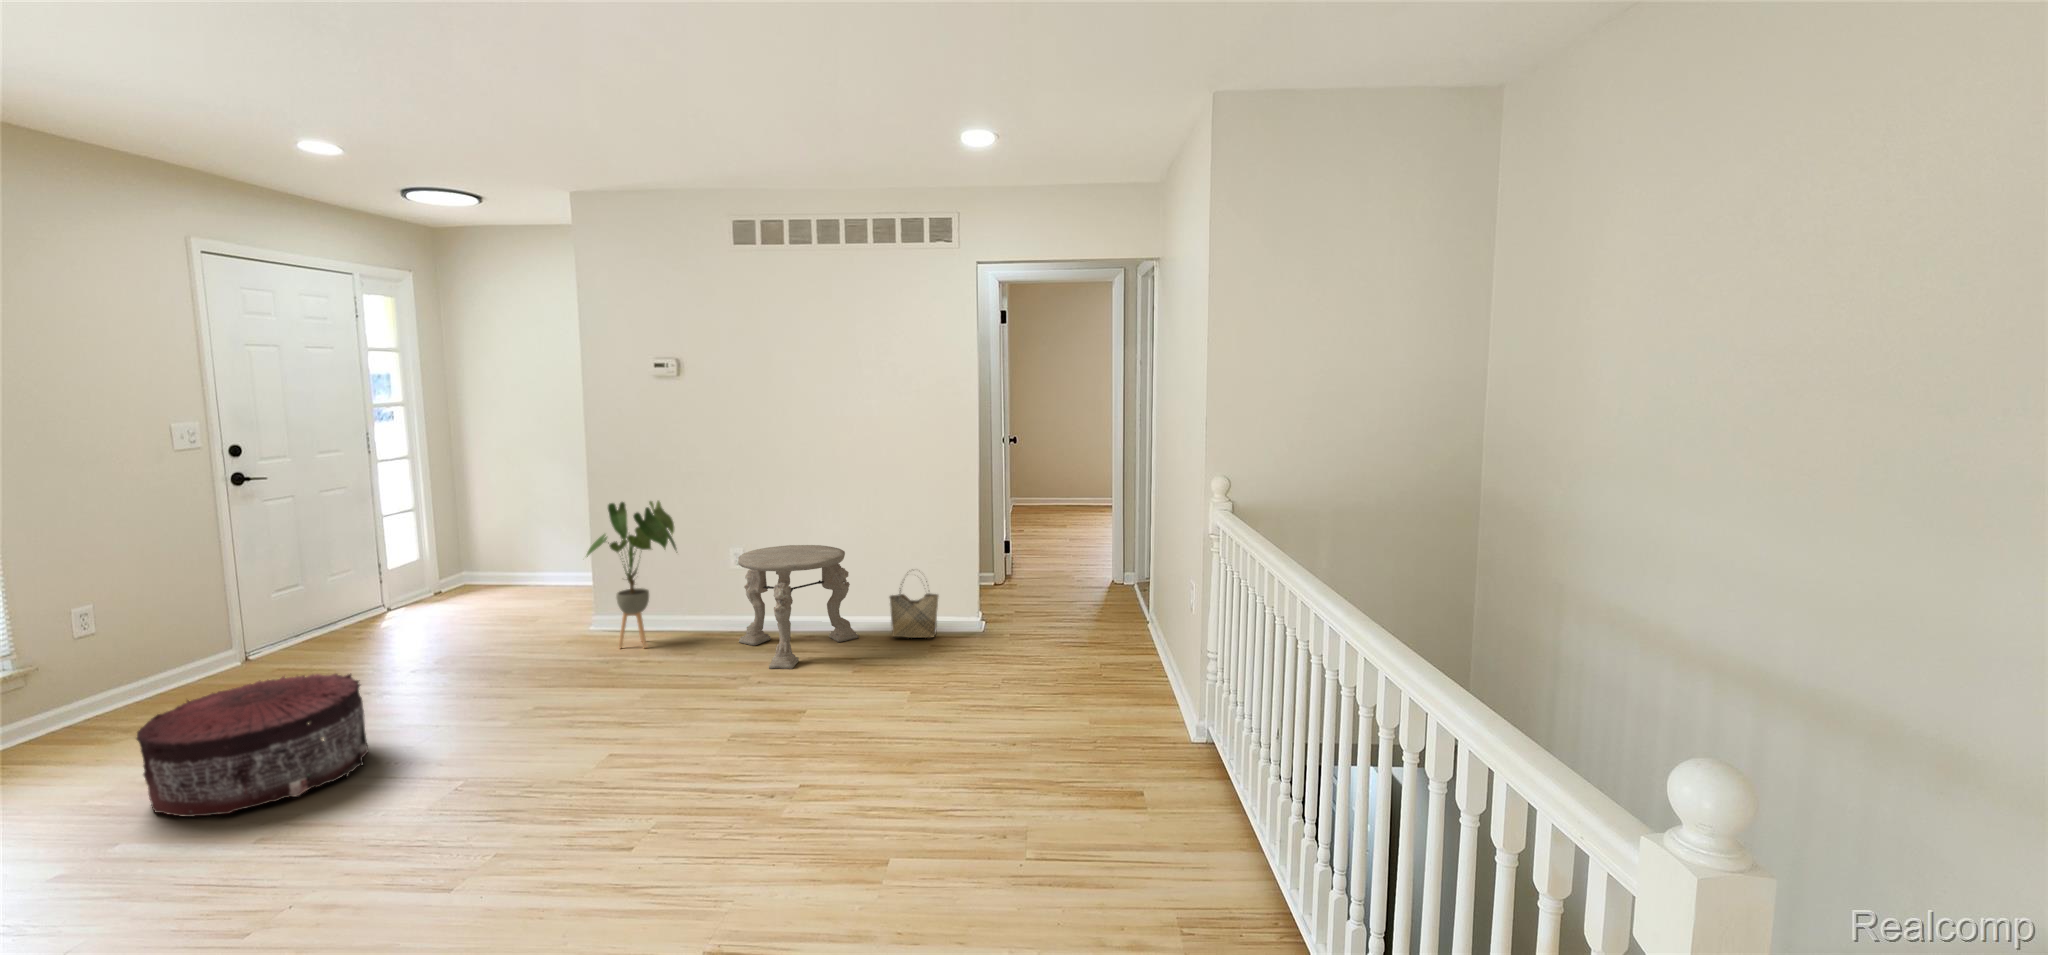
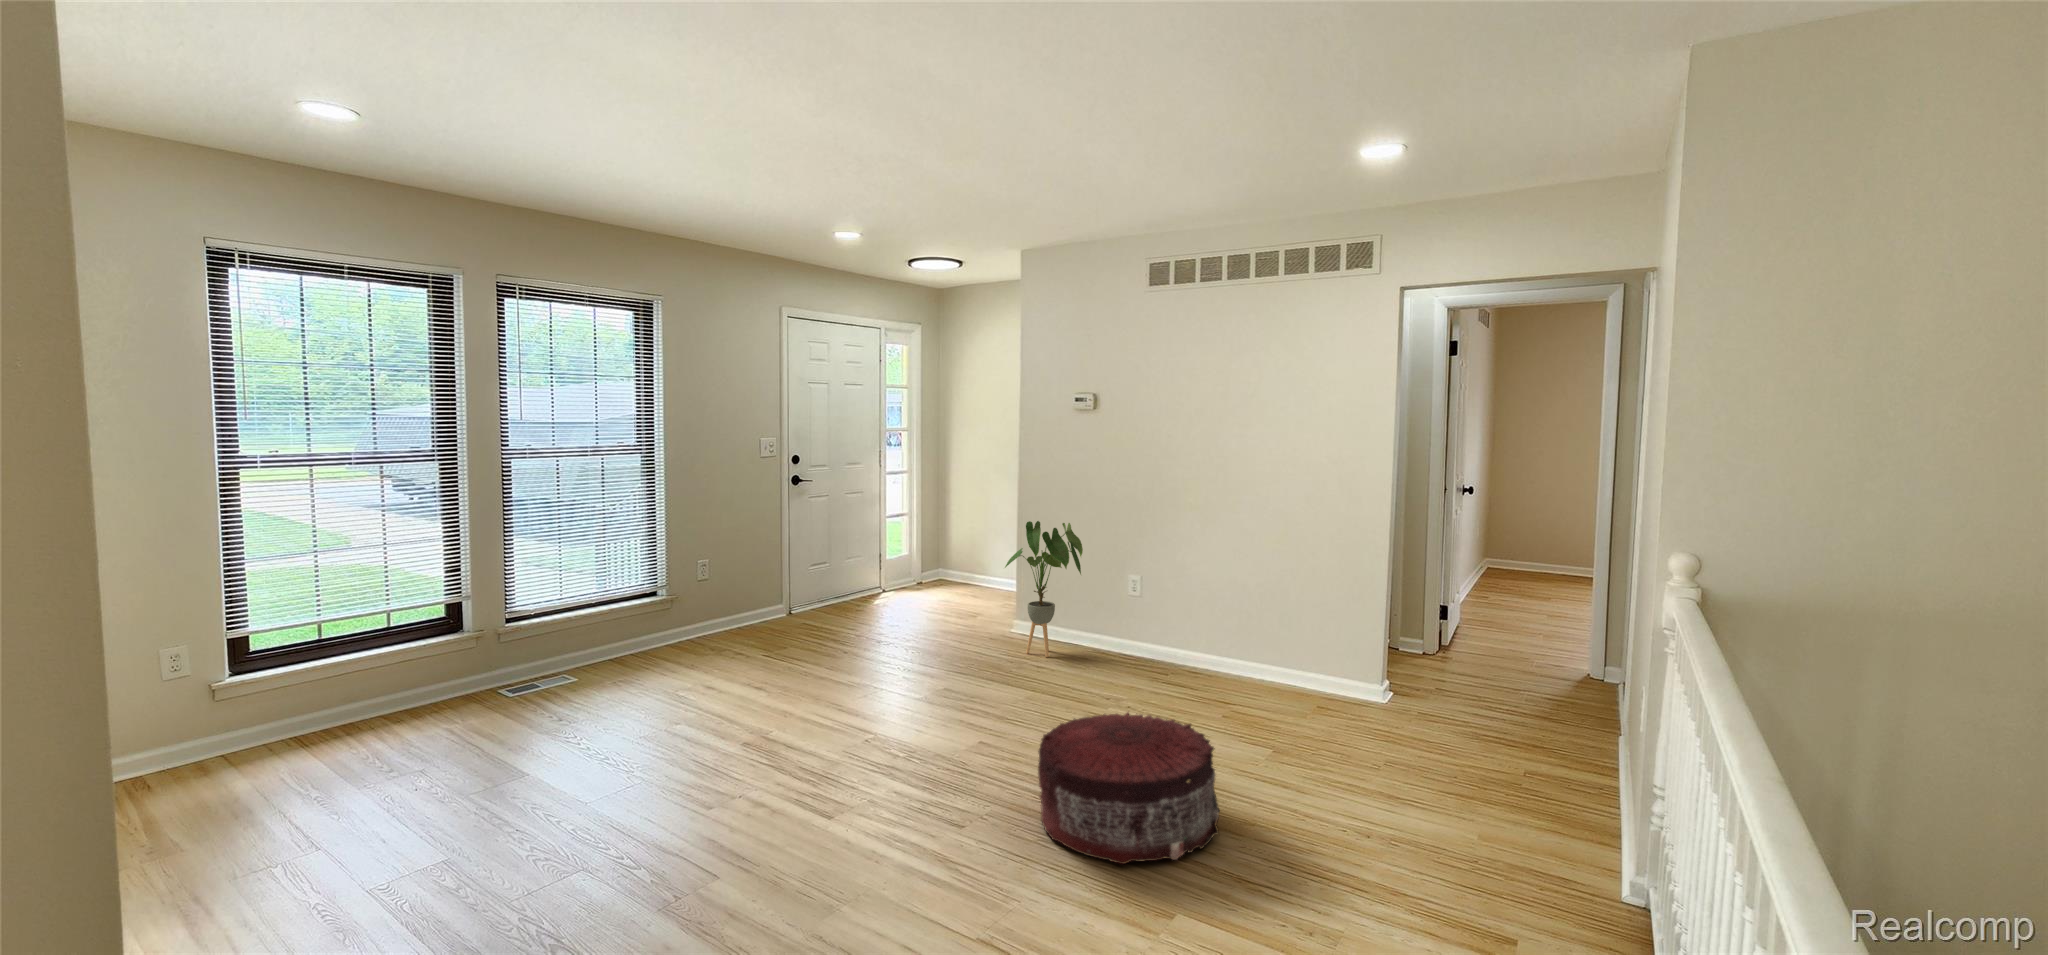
side table: present [738,545,859,669] -> none [1127,578,1243,702]
woven basket: present [890,581,938,638] -> none [1277,620,1333,698]
pouf: present [136,674,368,817] -> present [1038,712,1219,864]

